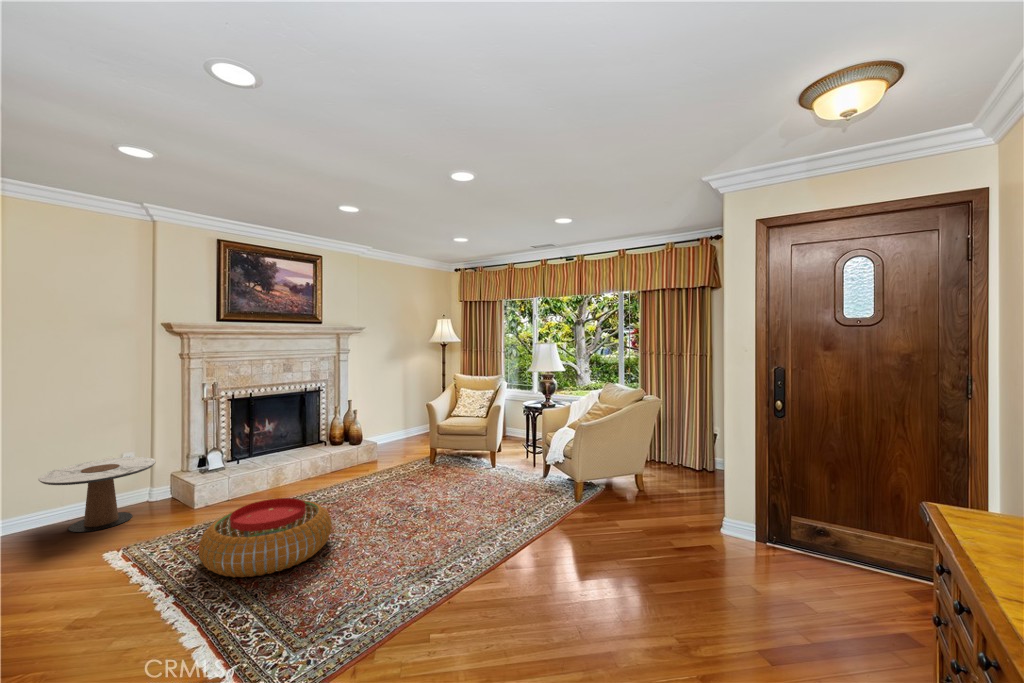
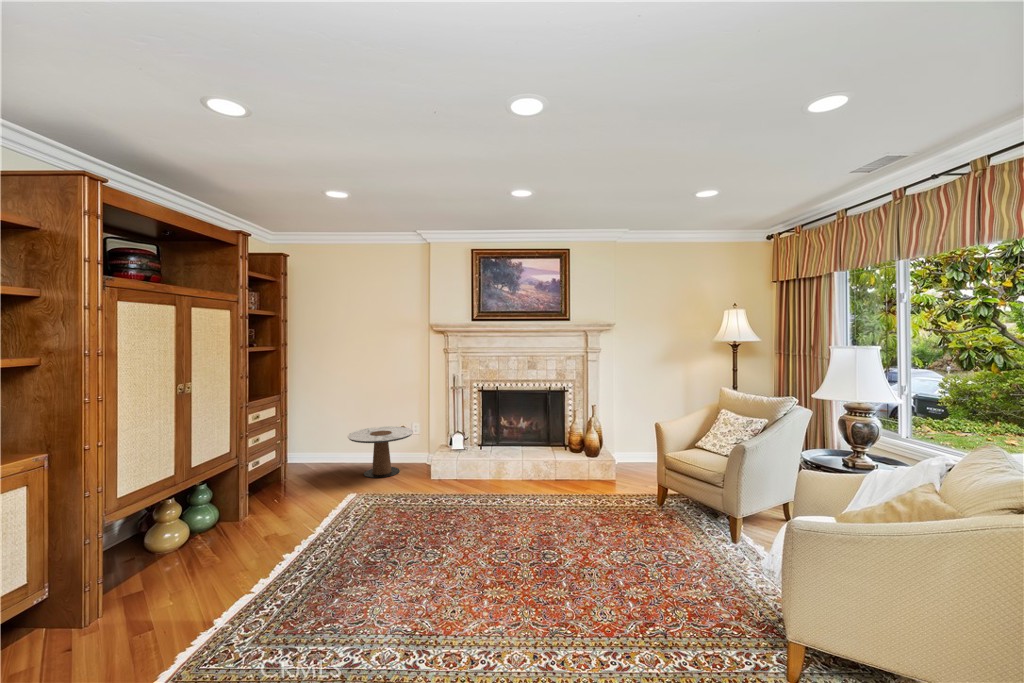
pouf: present [199,498,332,577] -> none [333,491,446,563]

